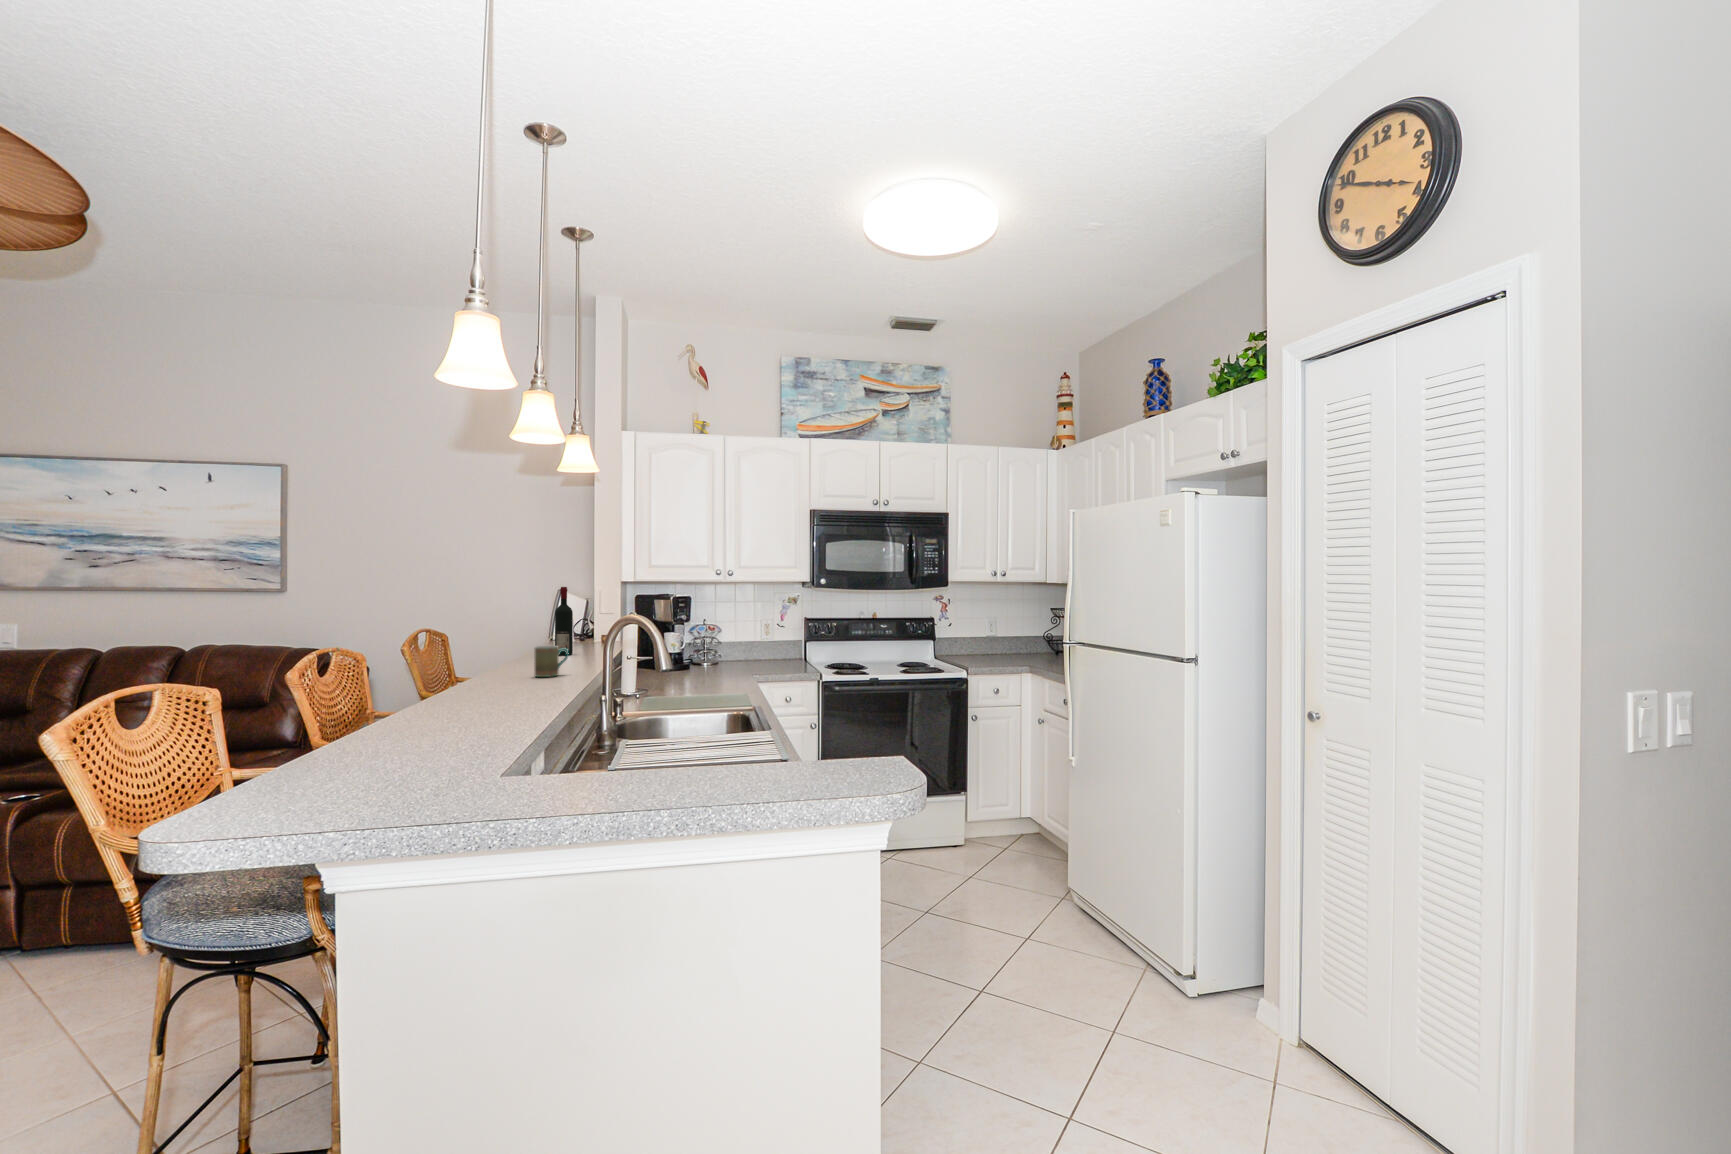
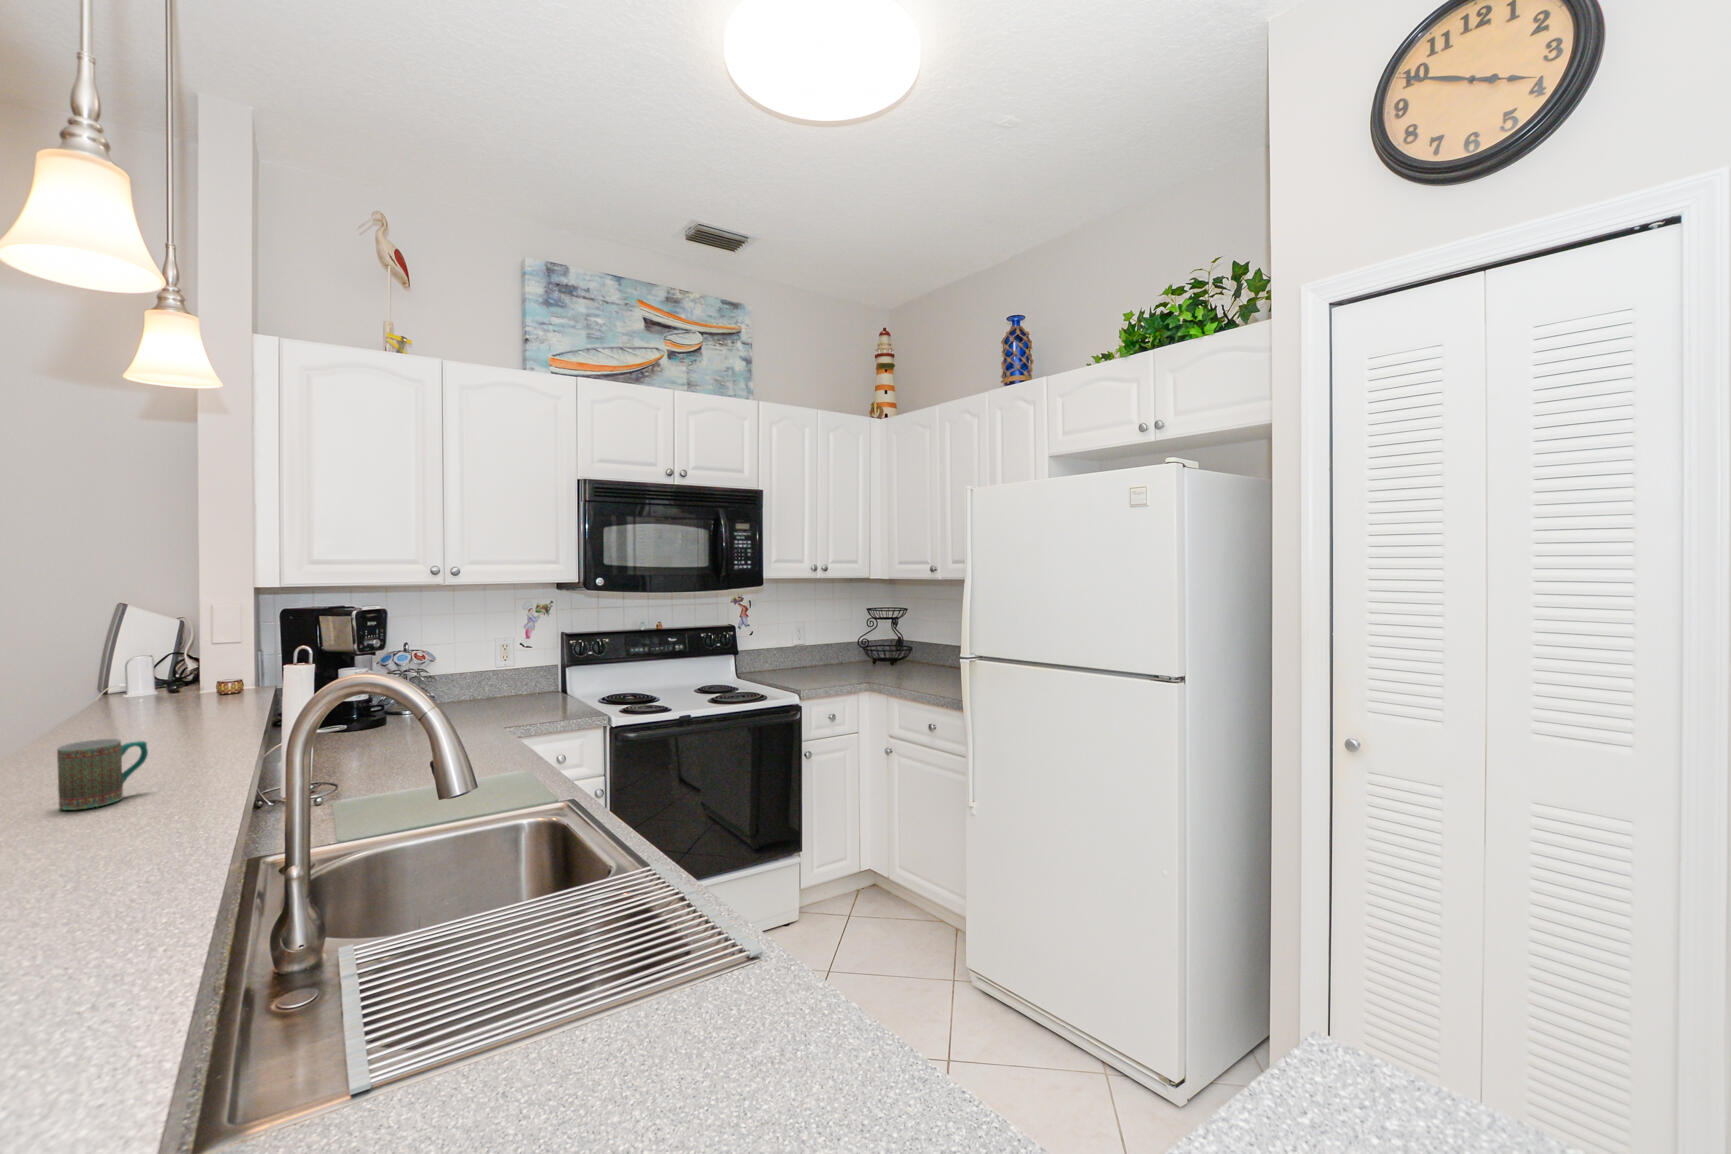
wine bottle: present [555,587,573,655] -> none [111,604,154,728]

